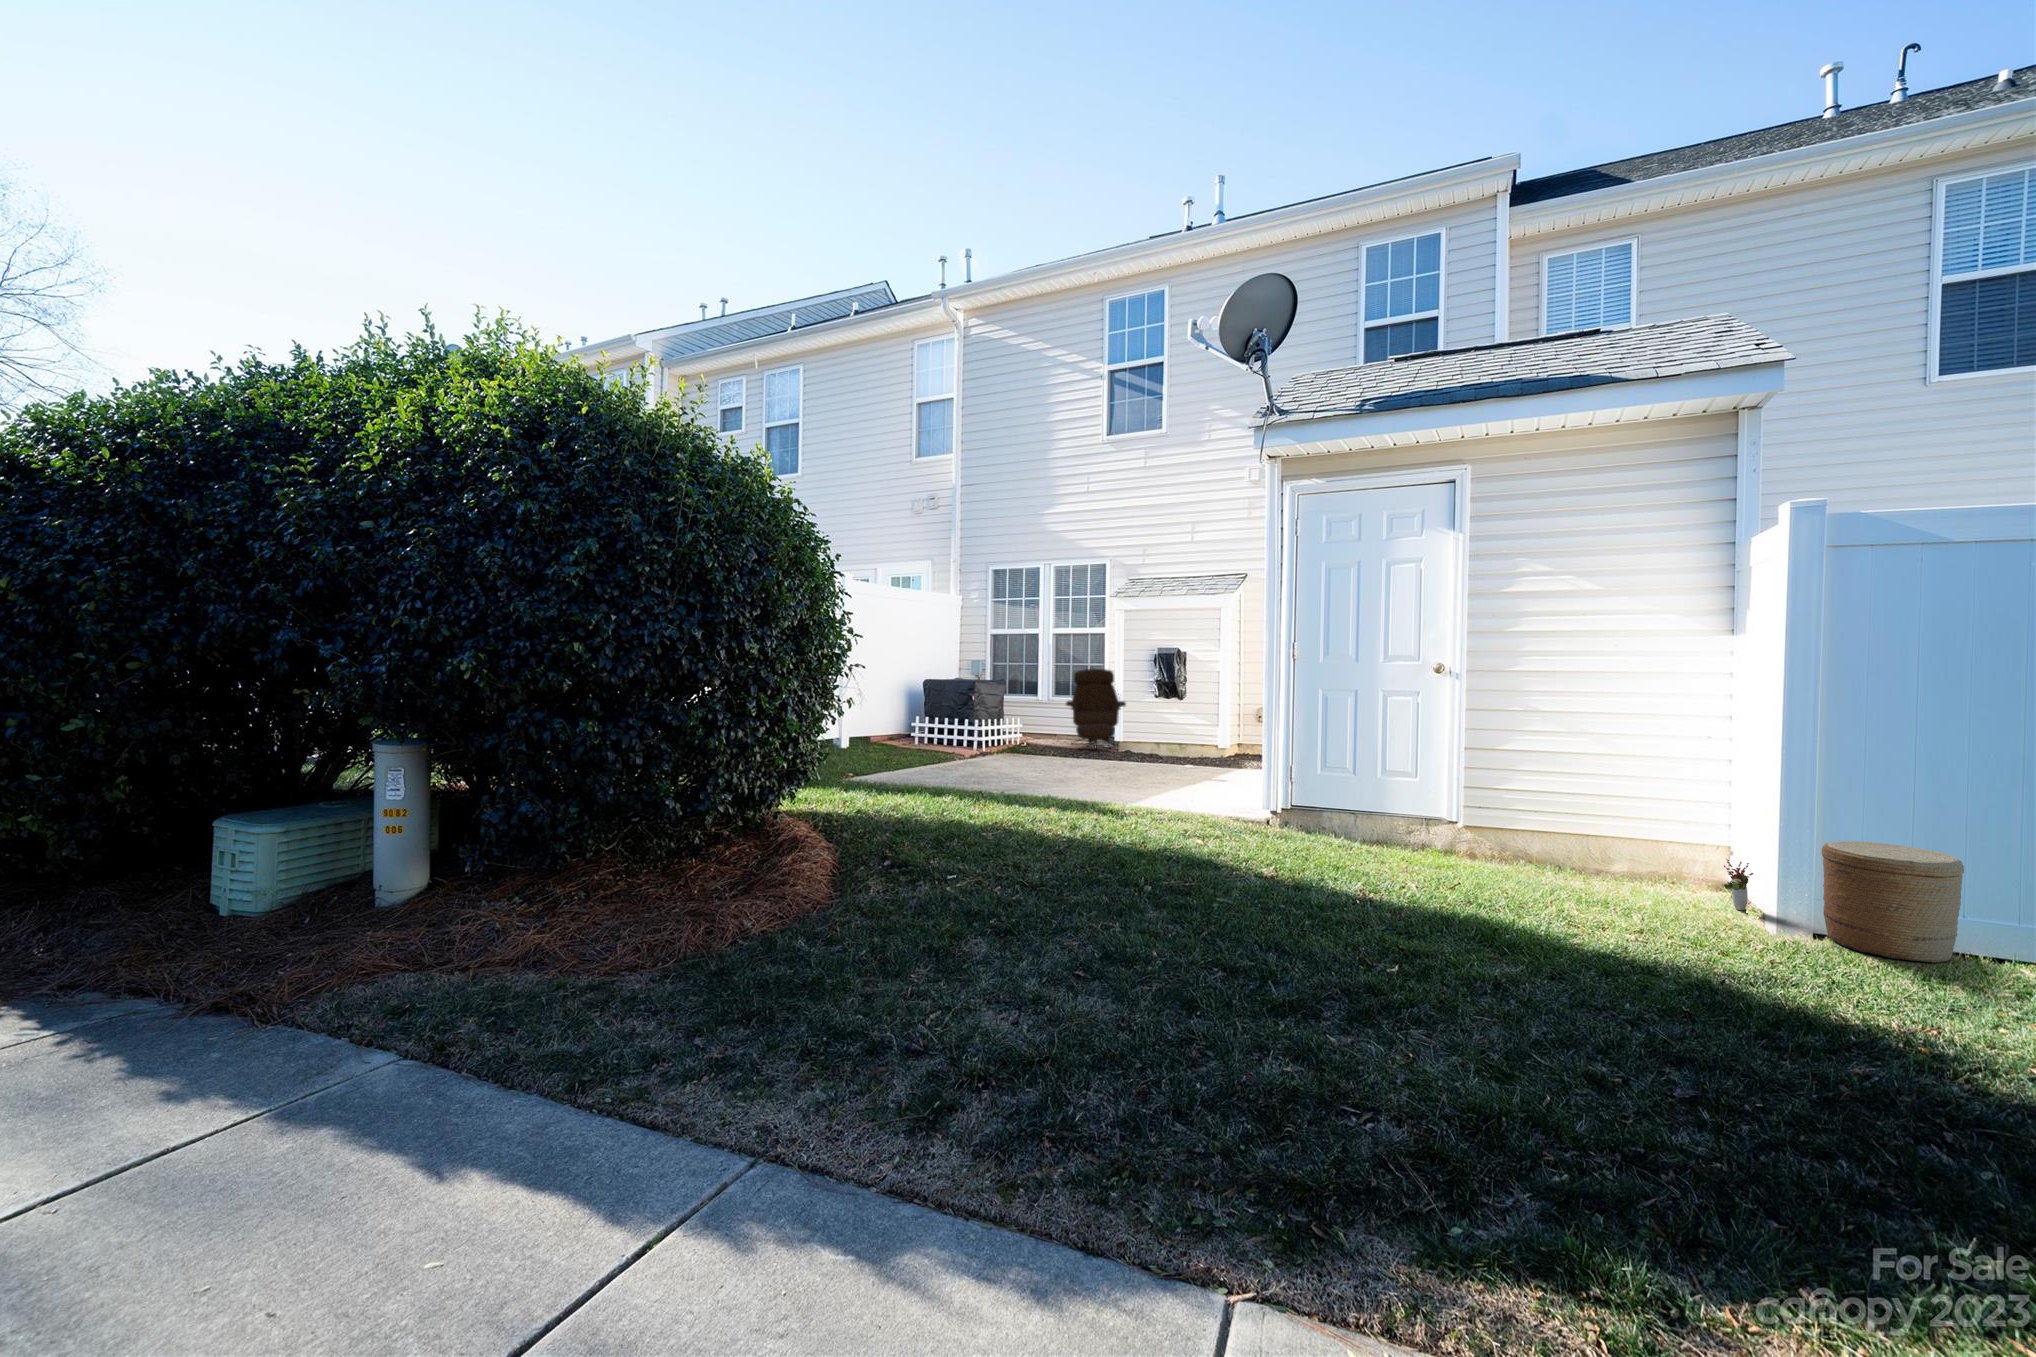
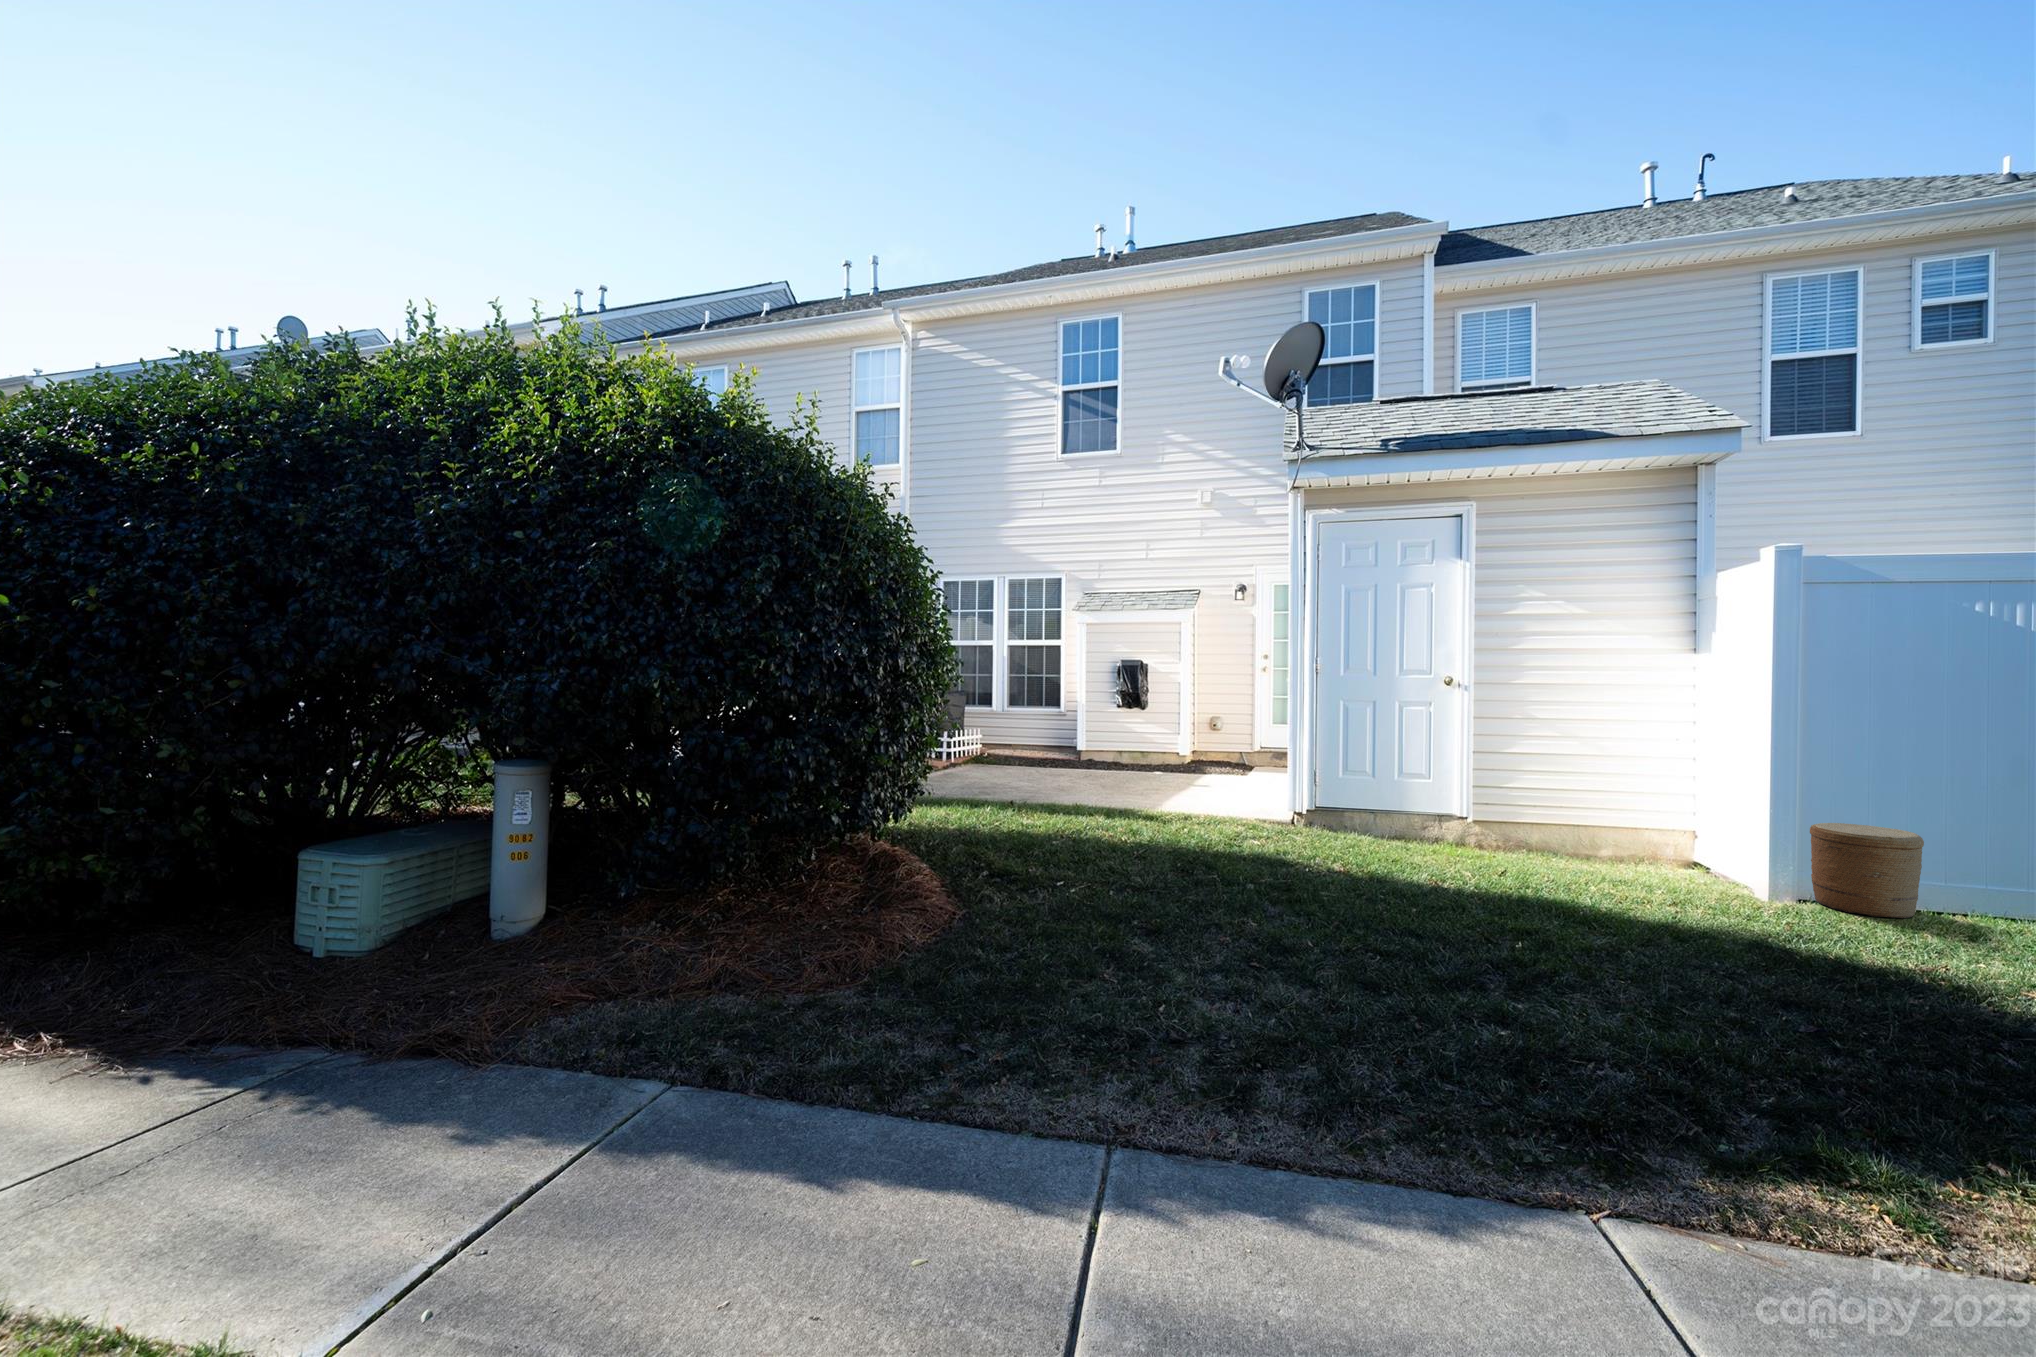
lounge chair: present [1066,669,1126,750] -> none [1027,681,1085,760]
decorative plant: present [1724,859,1753,910] -> none [1718,841,1744,884]

